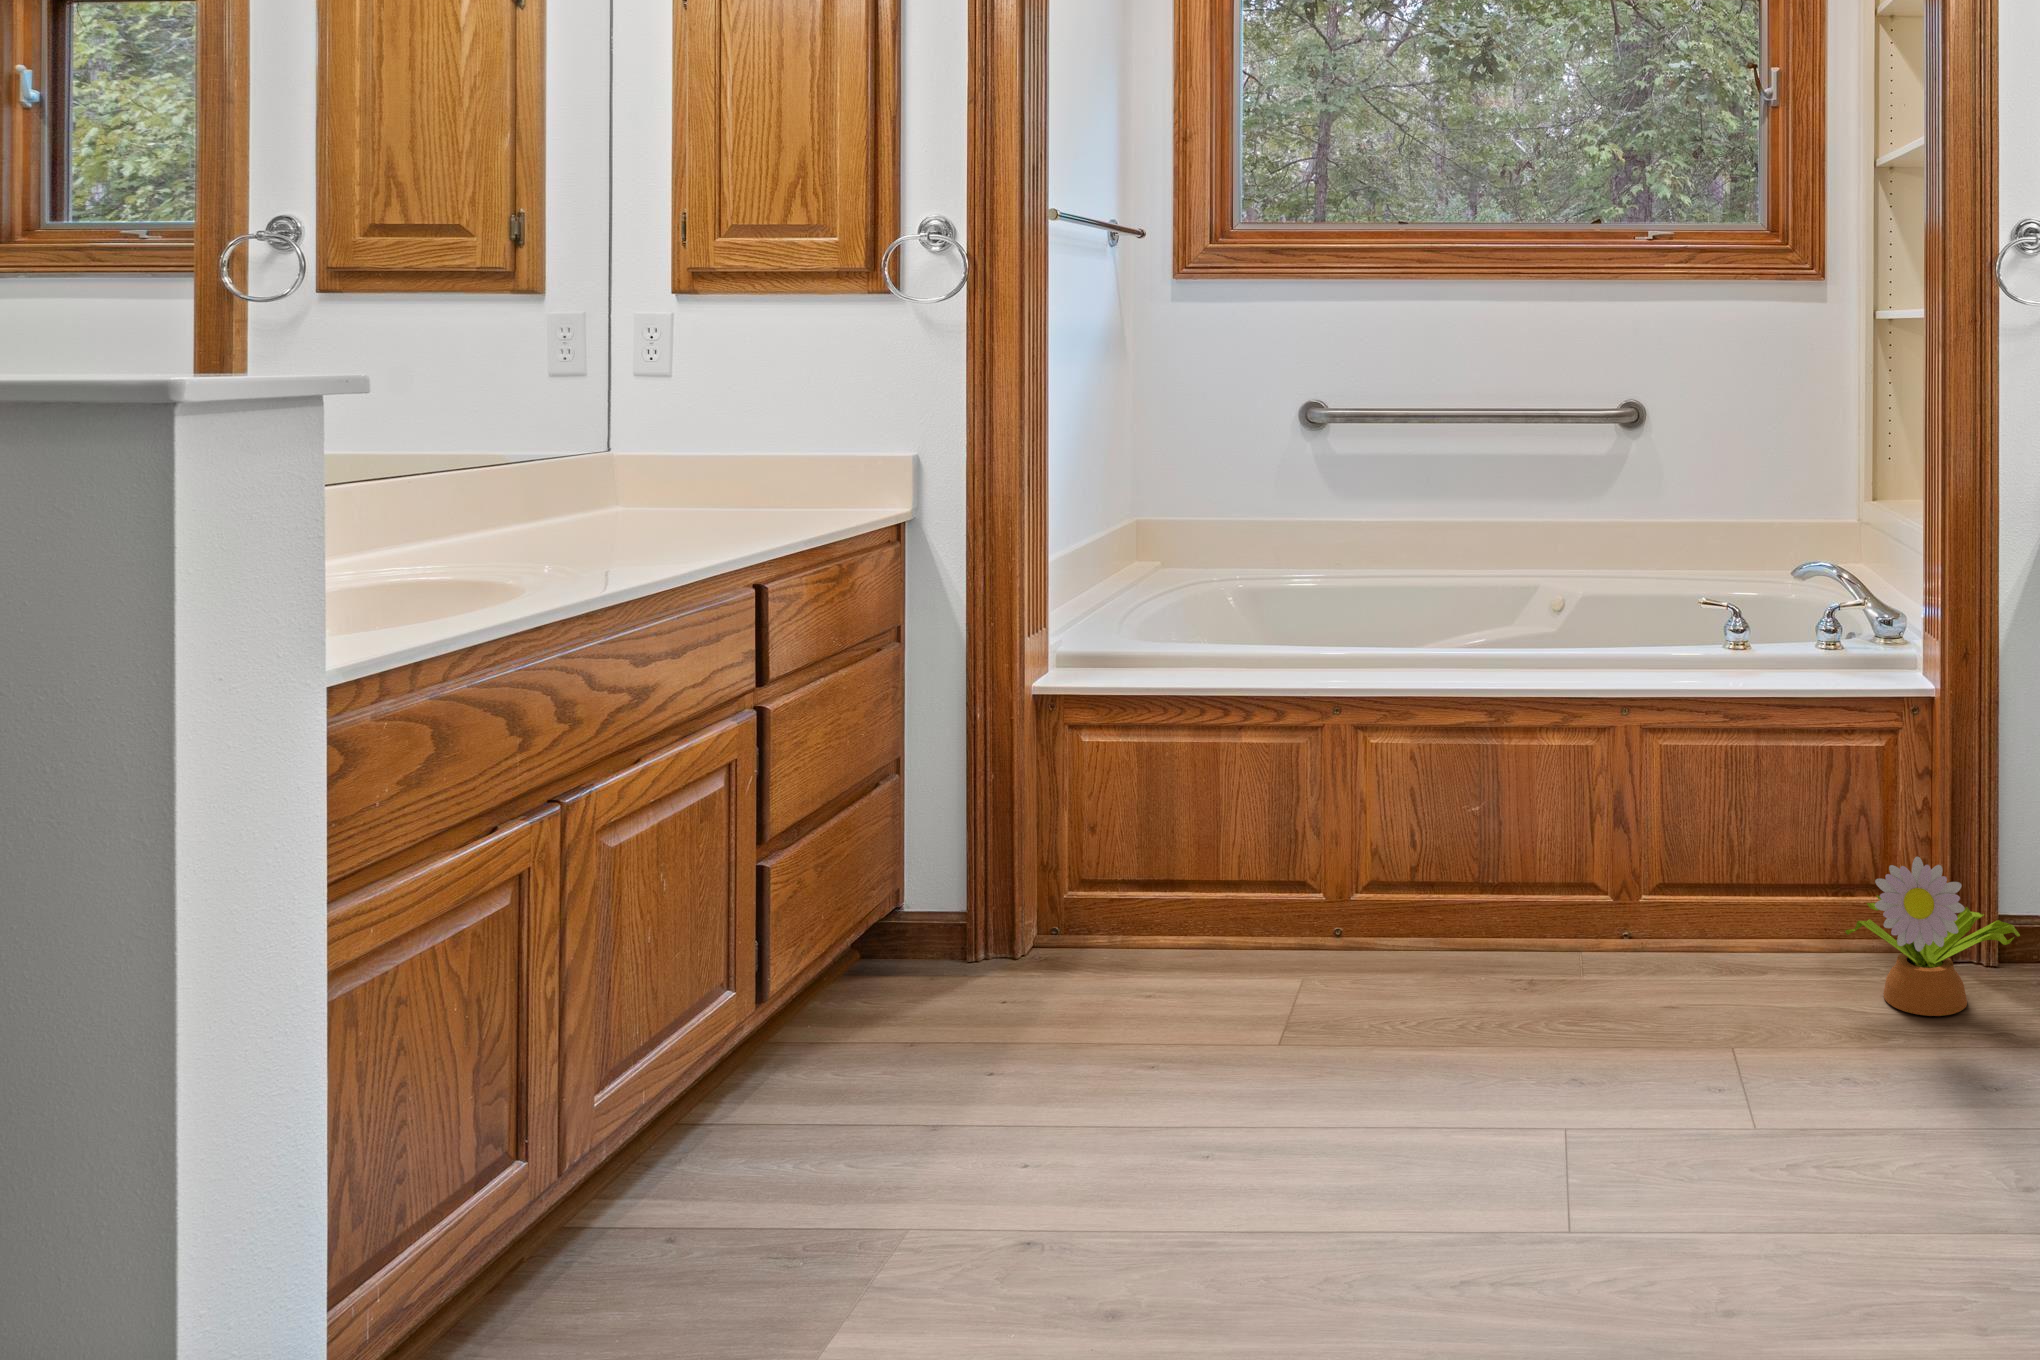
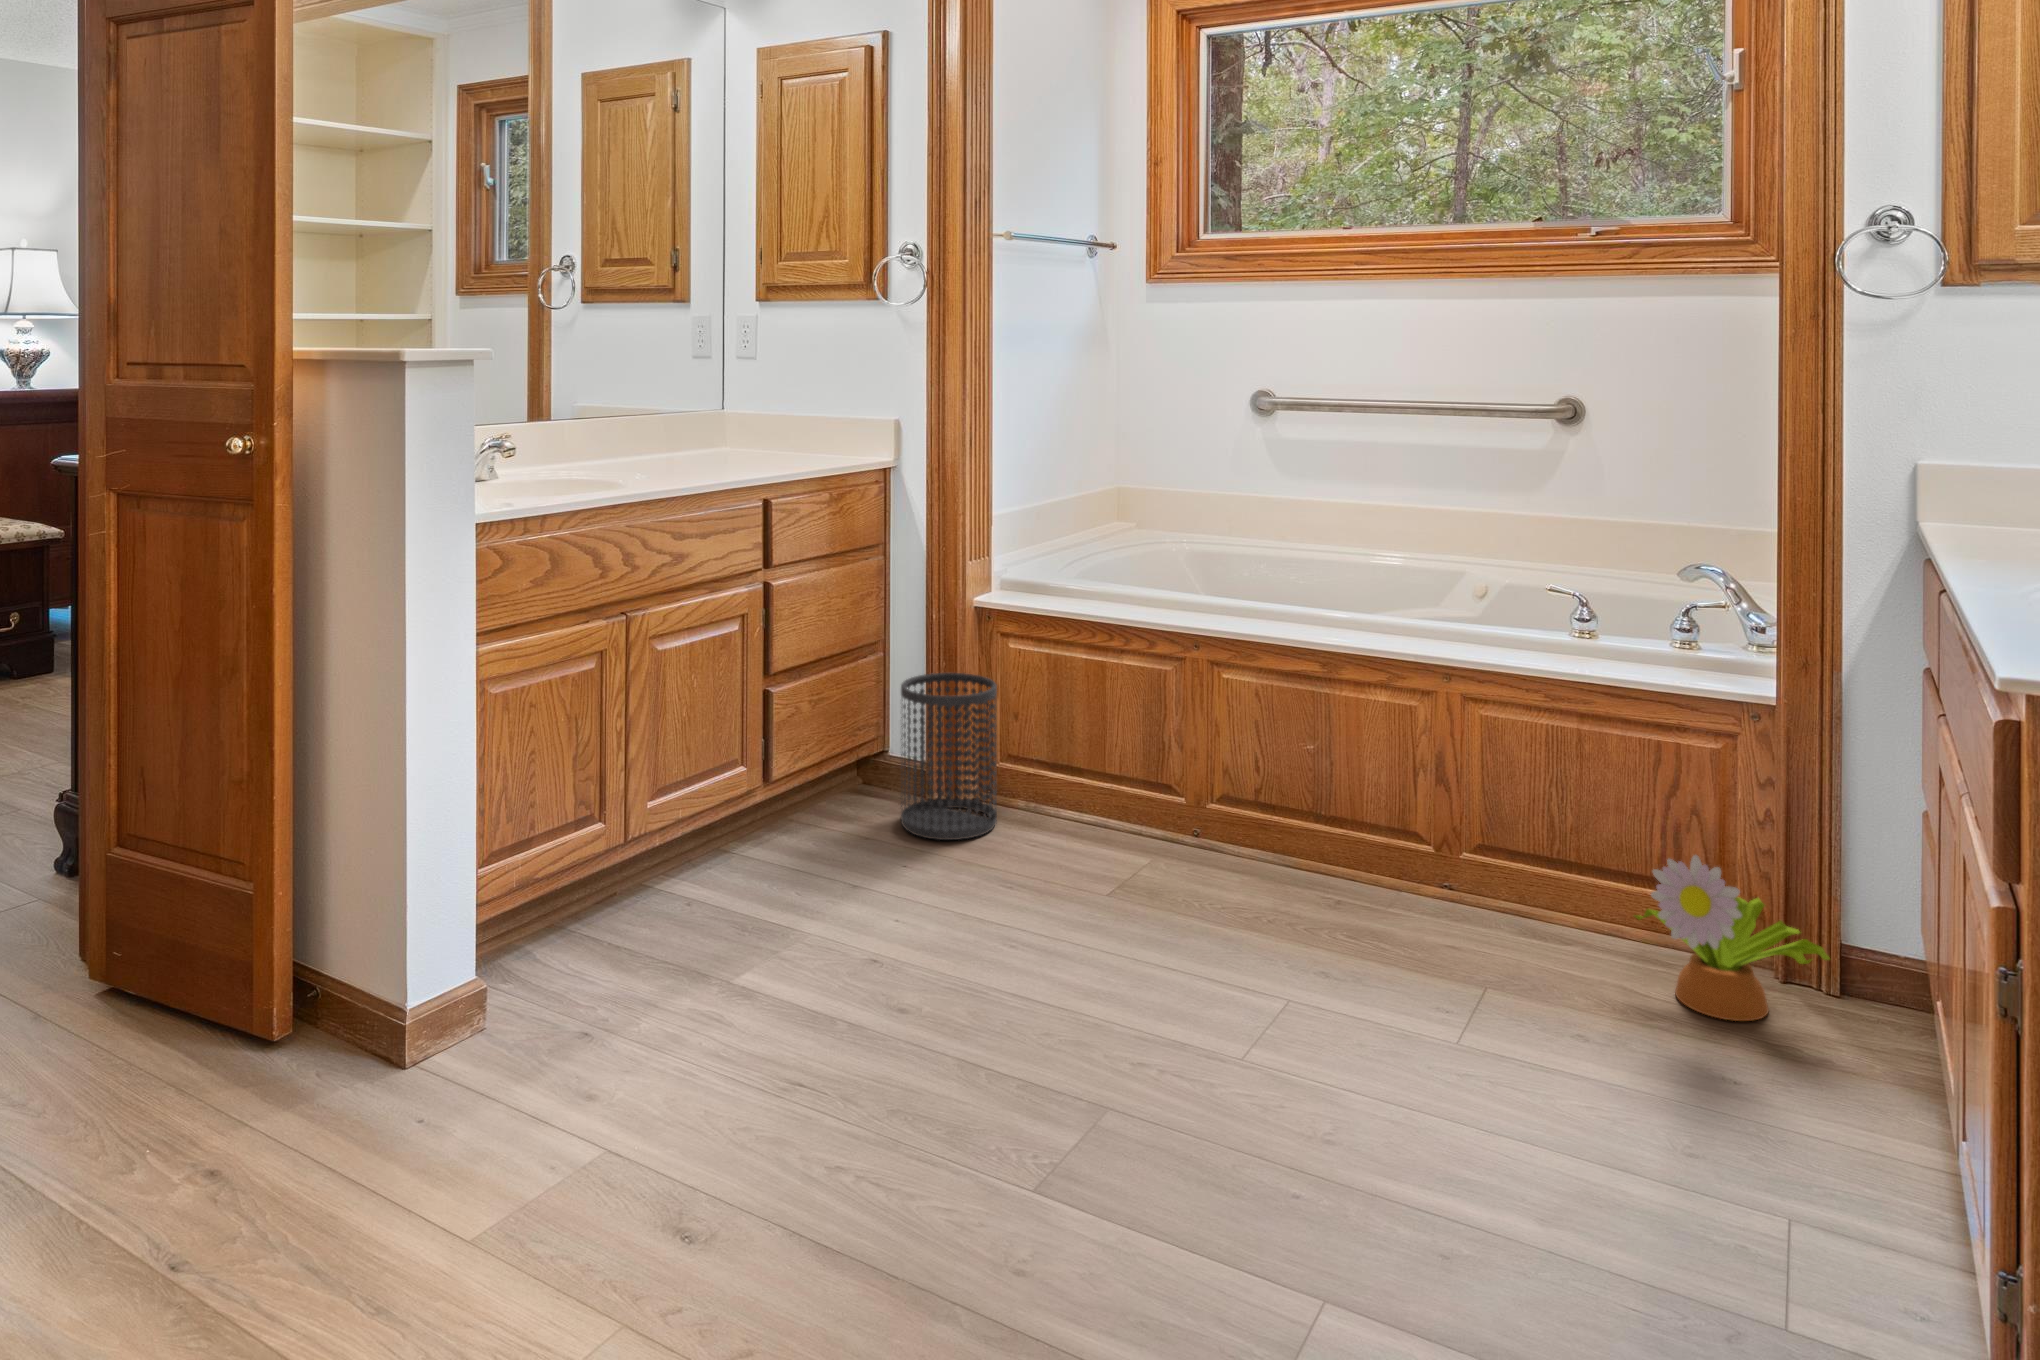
wastebasket: none [943,788,1079,1018] -> present [901,673,997,840]

